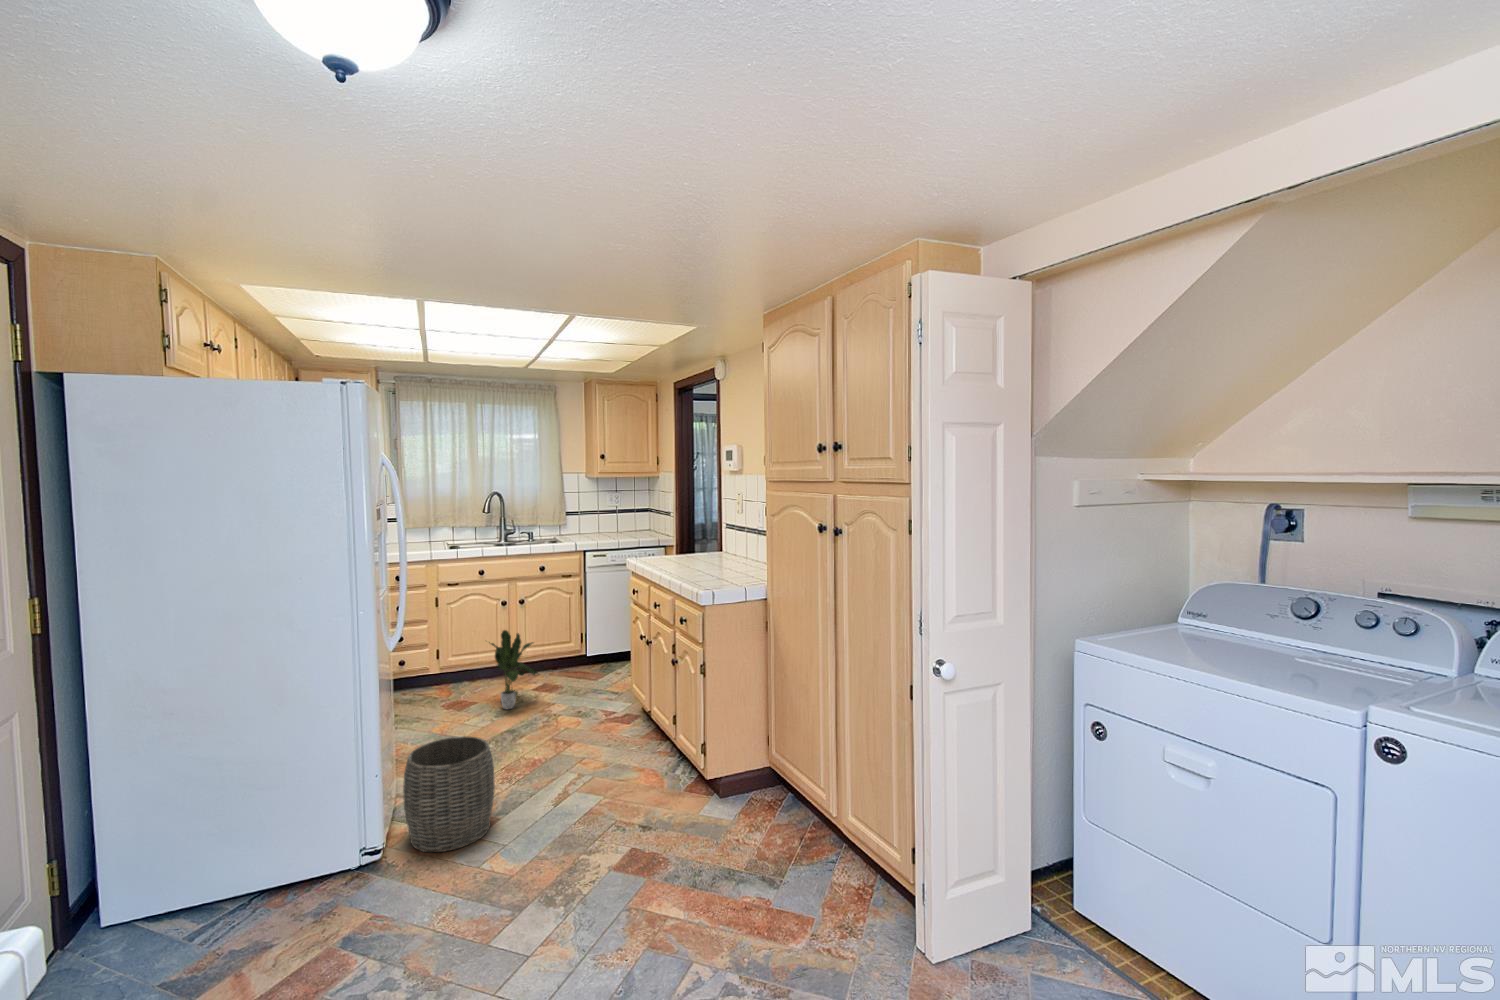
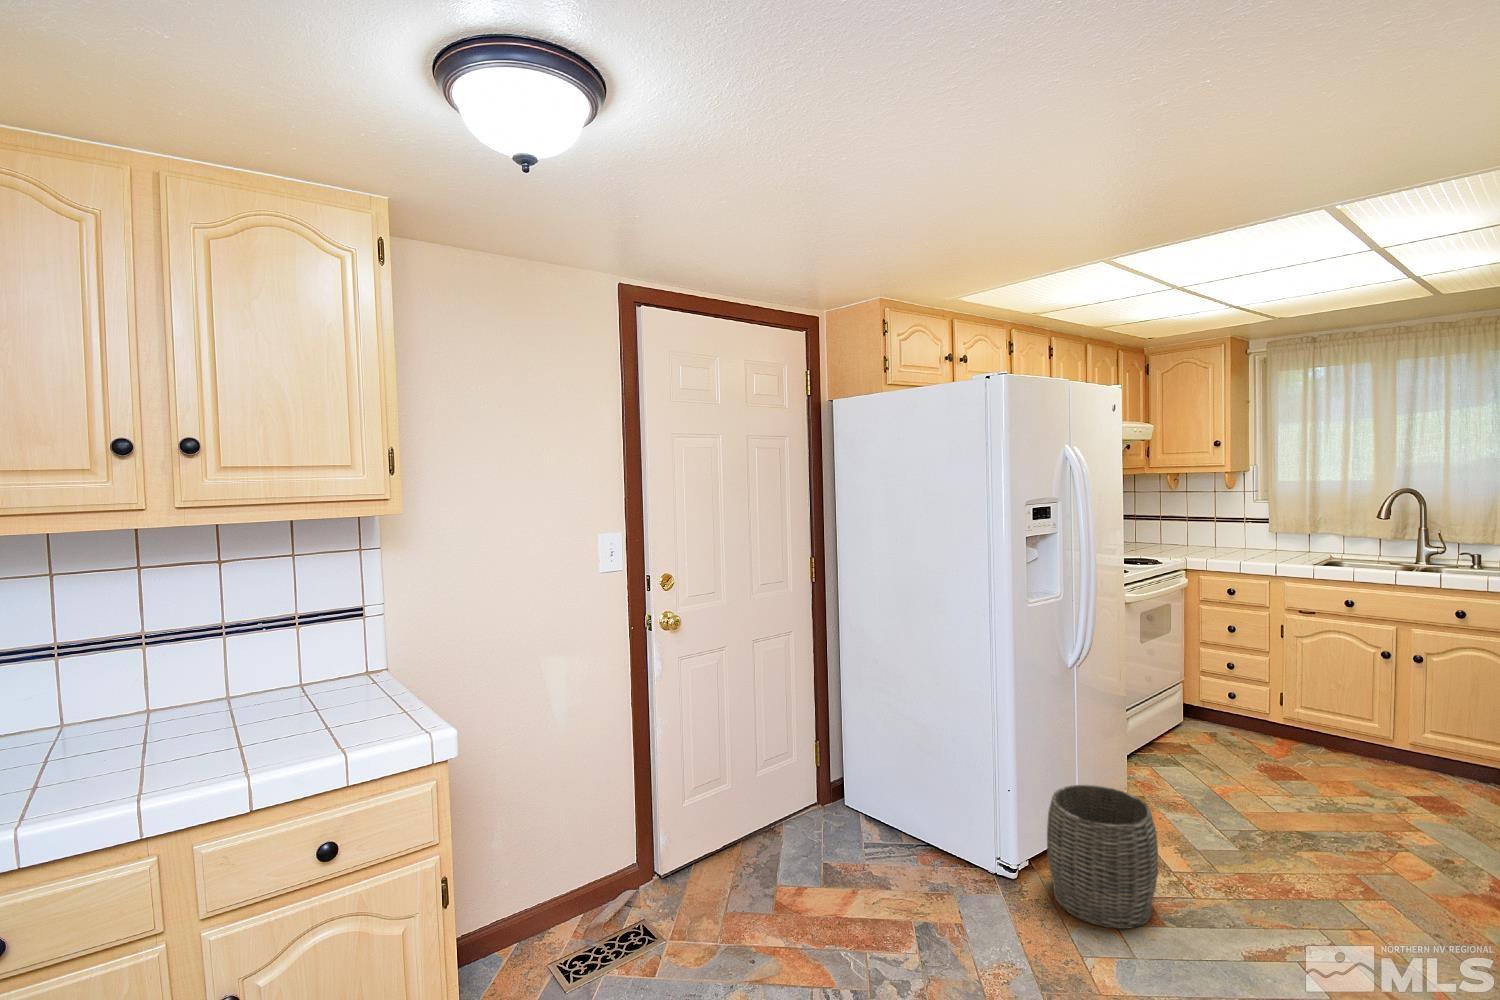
potted plant: present [489,630,538,709] -> none [1308,691,1401,808]

